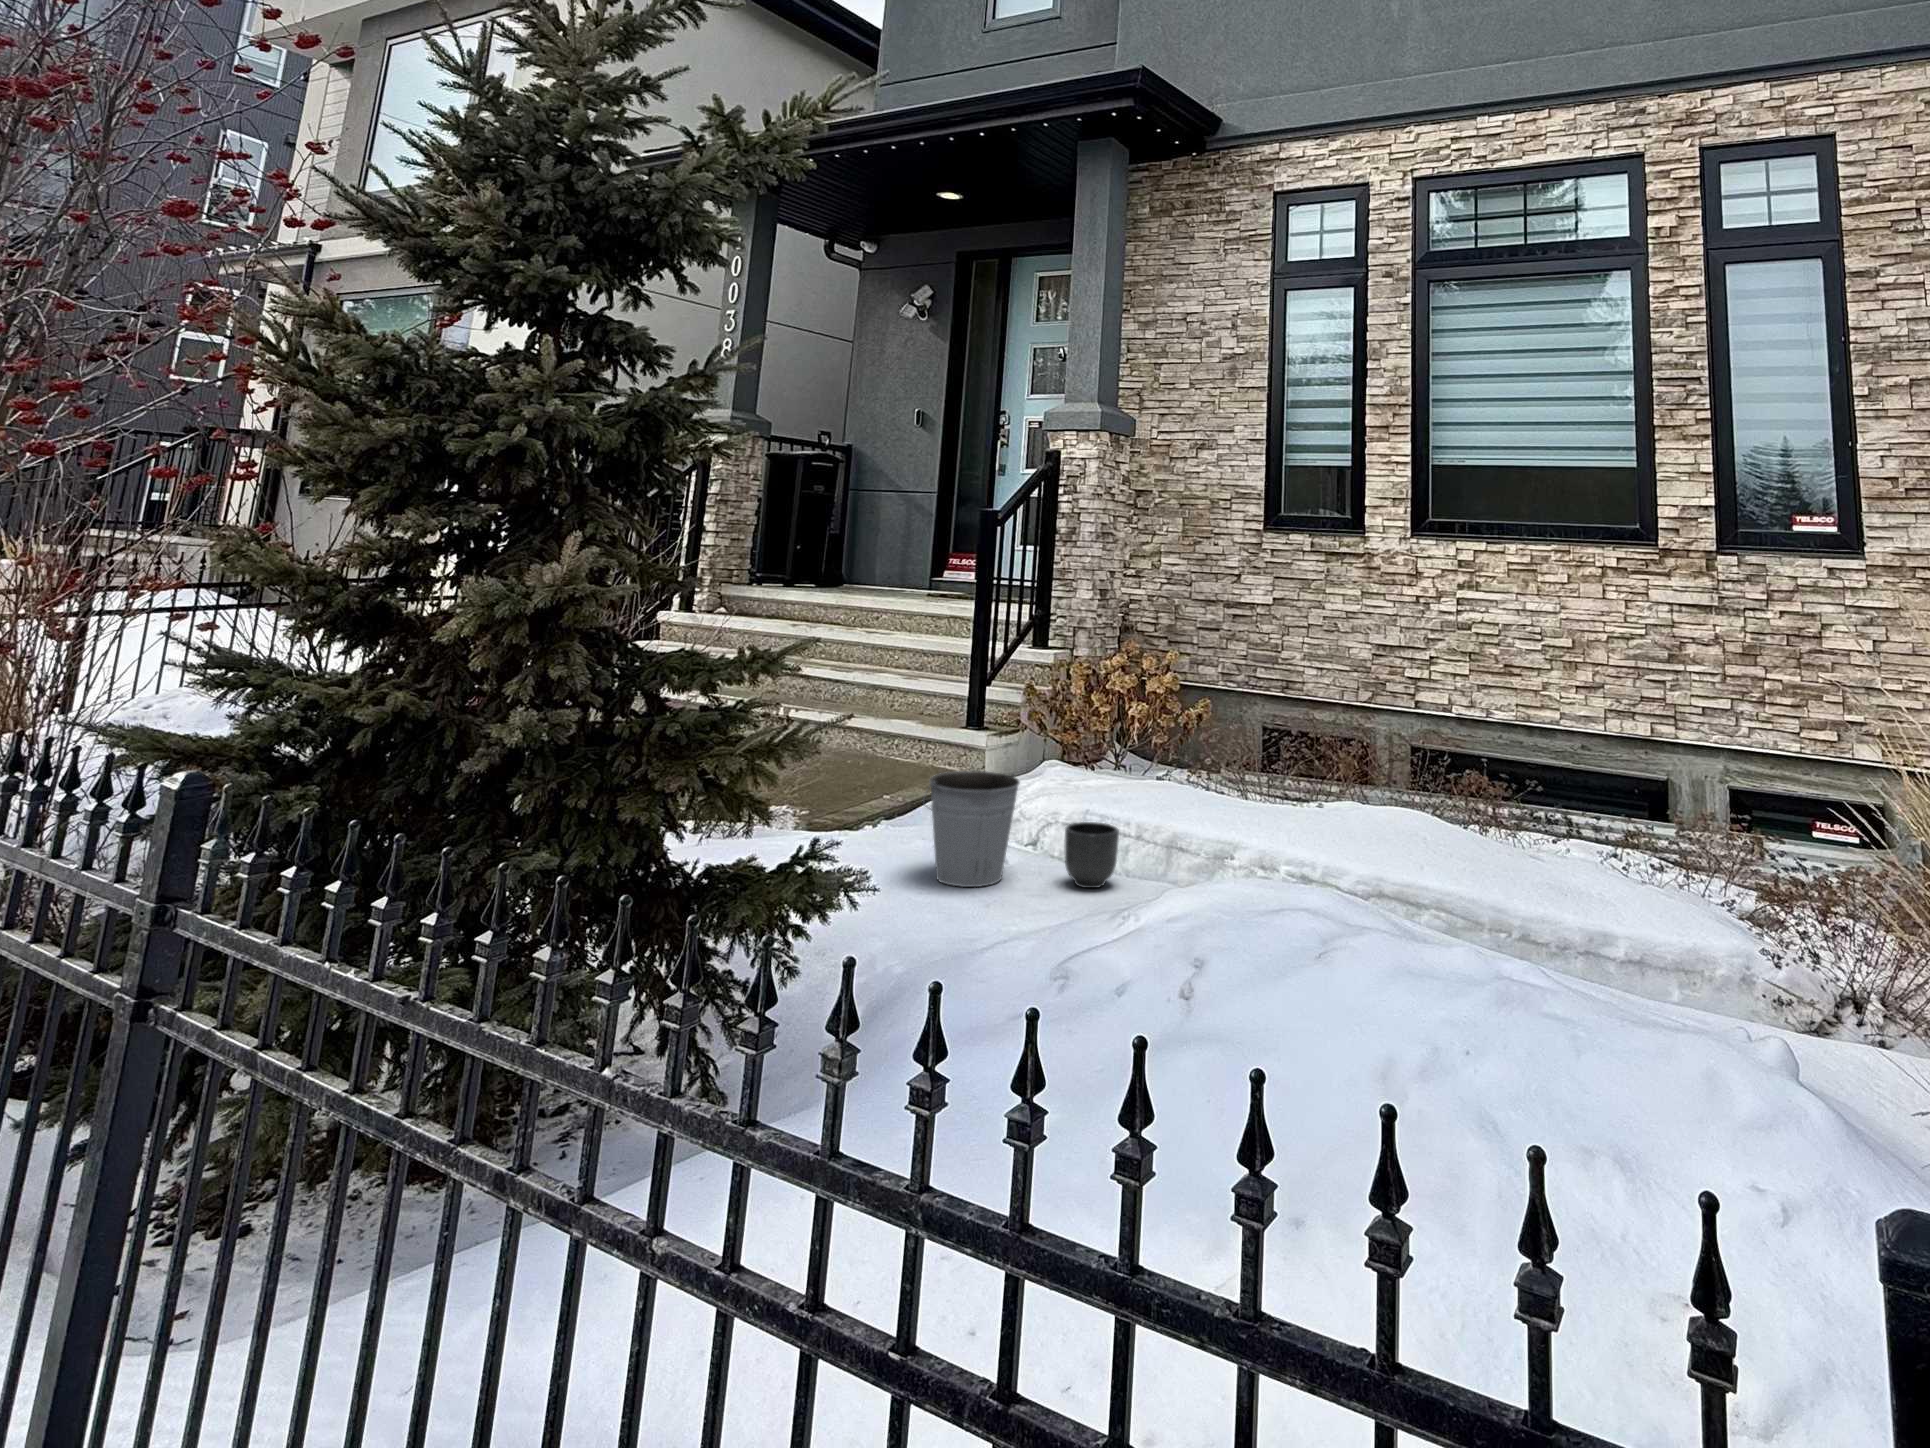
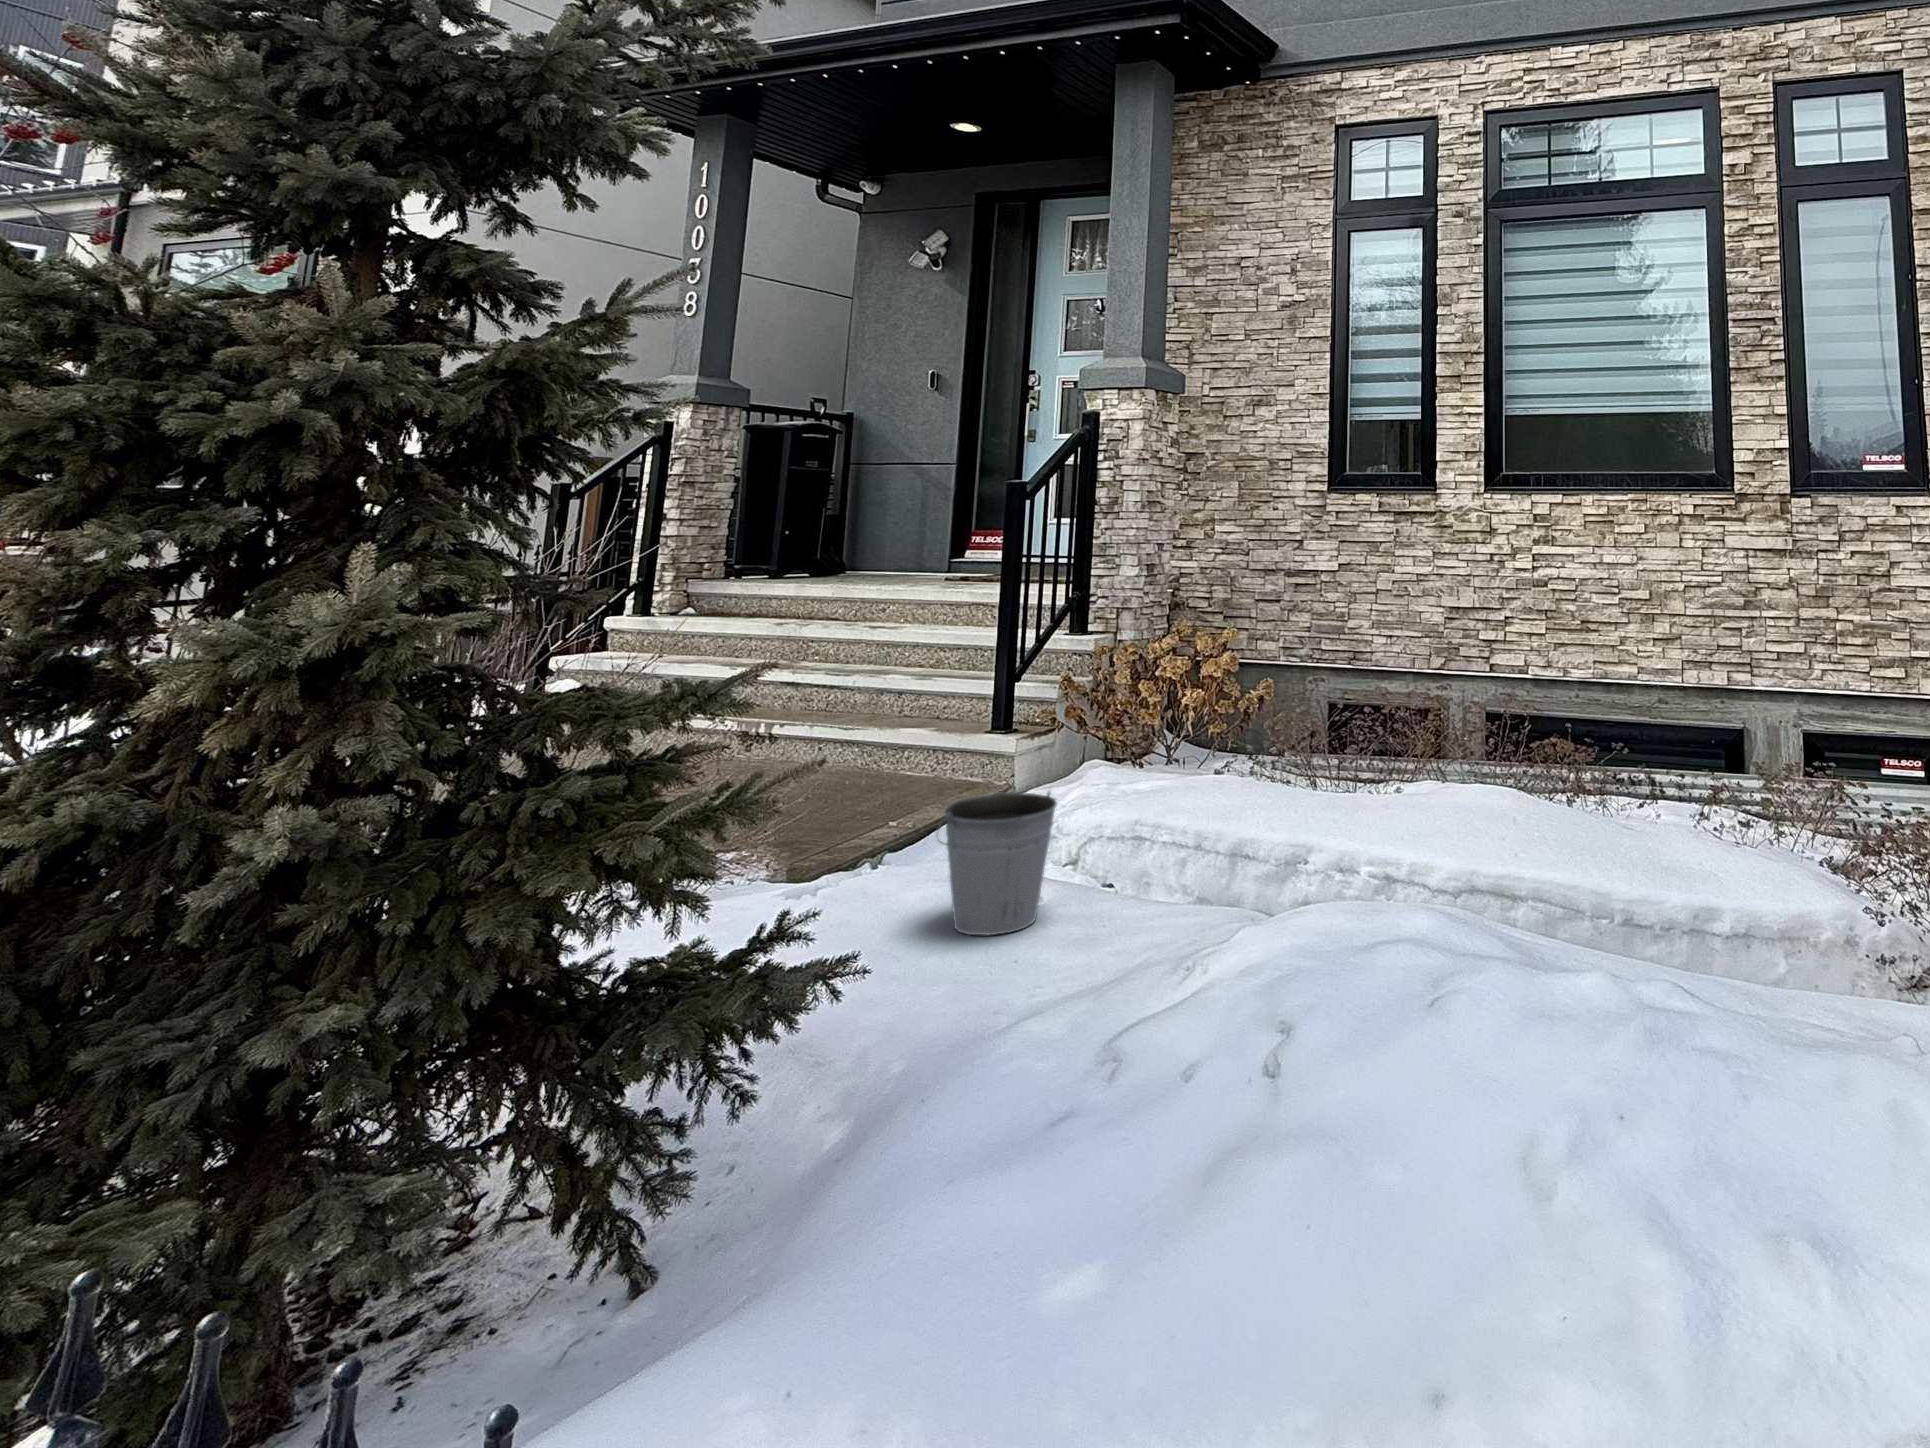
planter: present [1064,822,1119,888] -> none [1113,841,1178,920]

